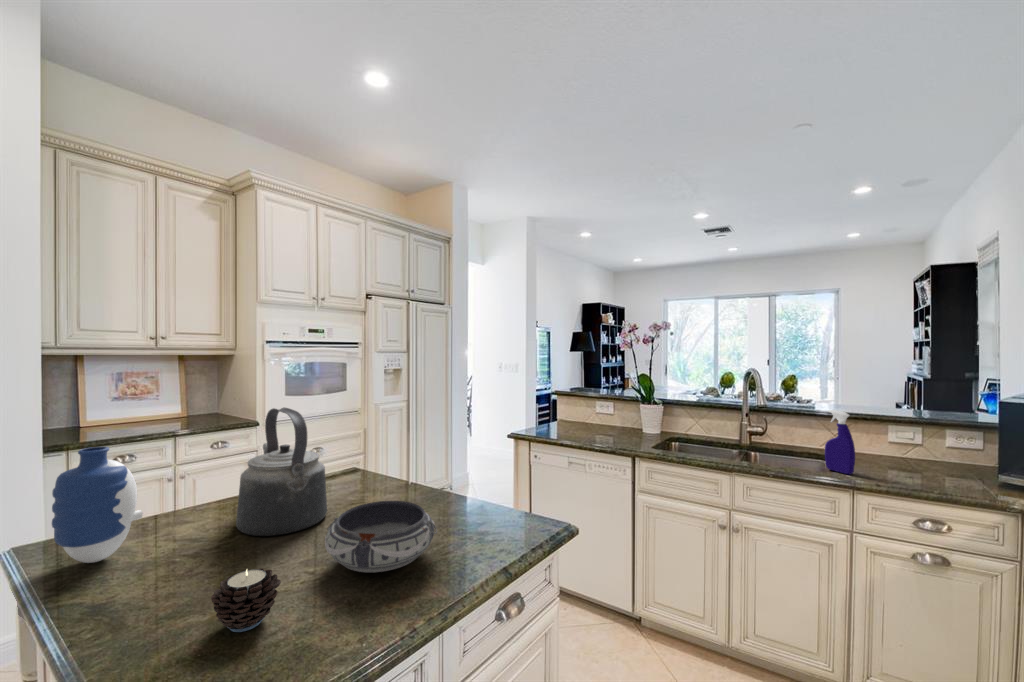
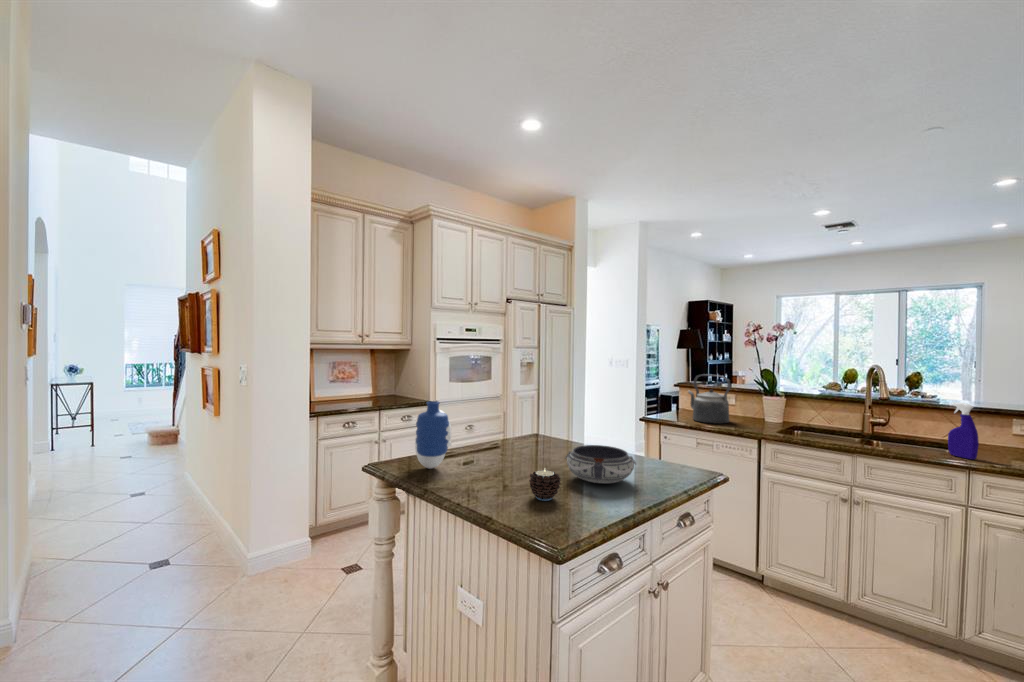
kettle: present [236,407,327,536] -> present [688,374,731,424]

